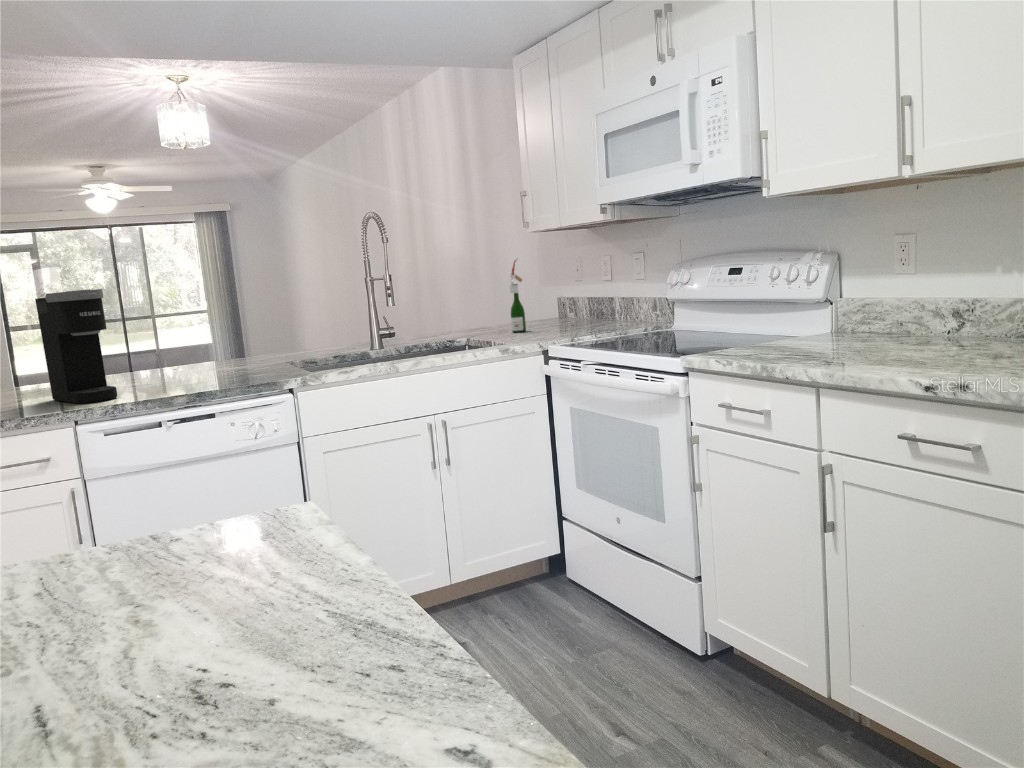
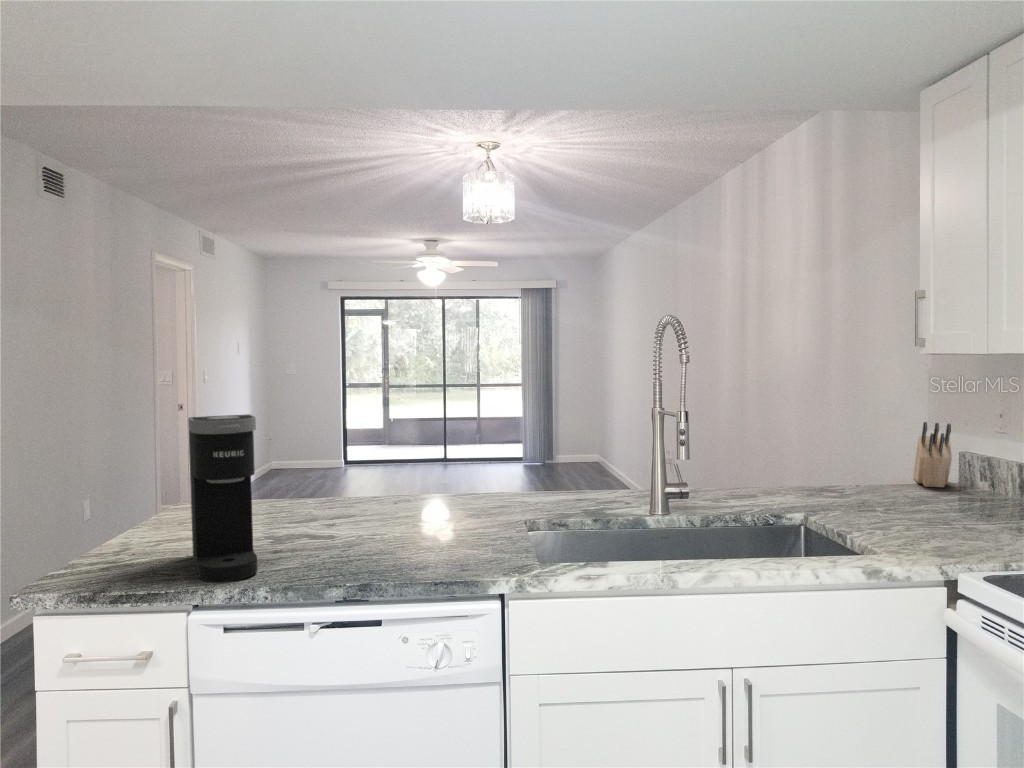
wine bottle: present [510,260,532,332] -> none [879,394,916,510]
knife block: none [535,279,554,323] -> present [913,422,952,487]

